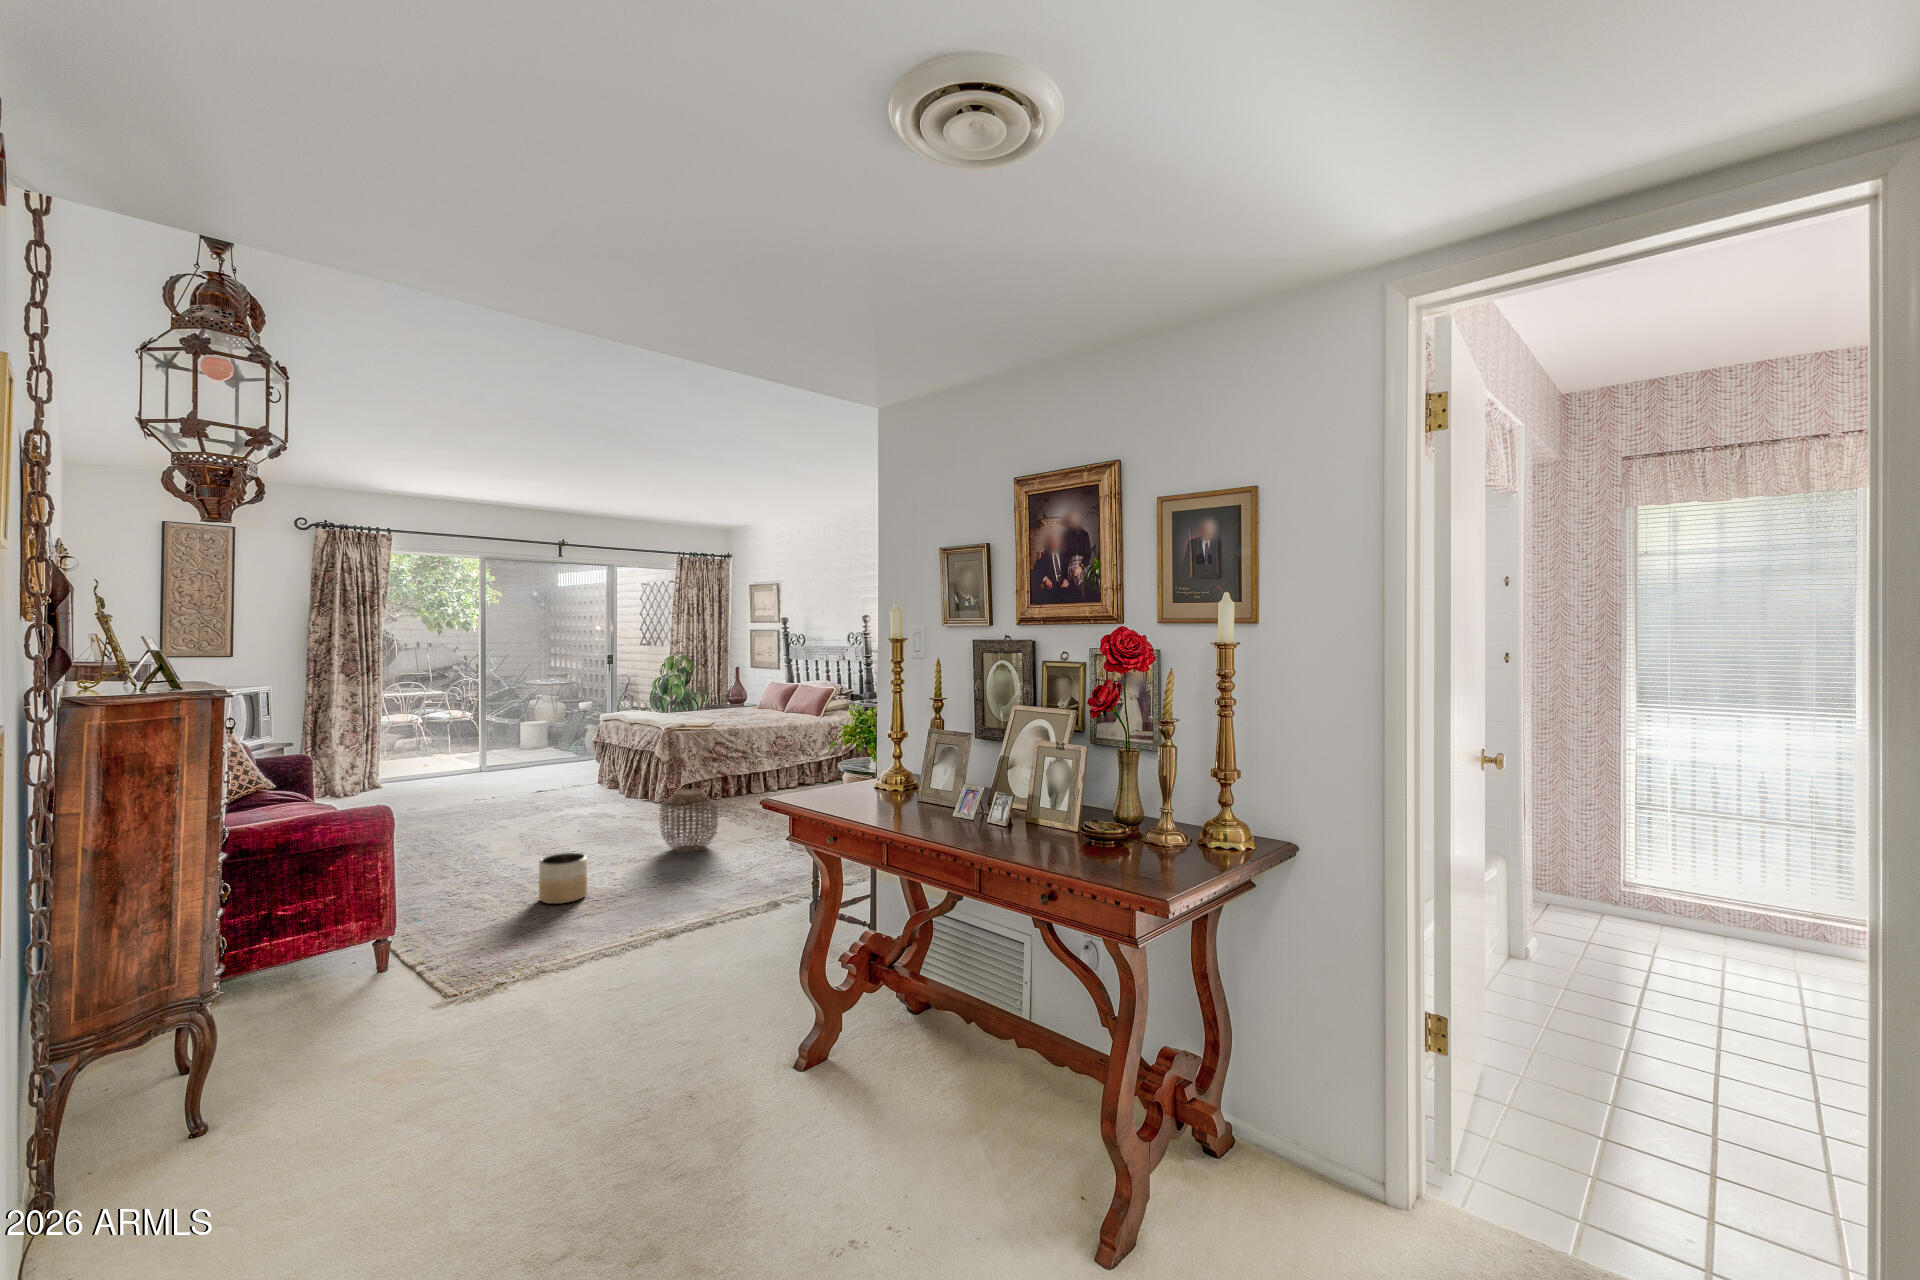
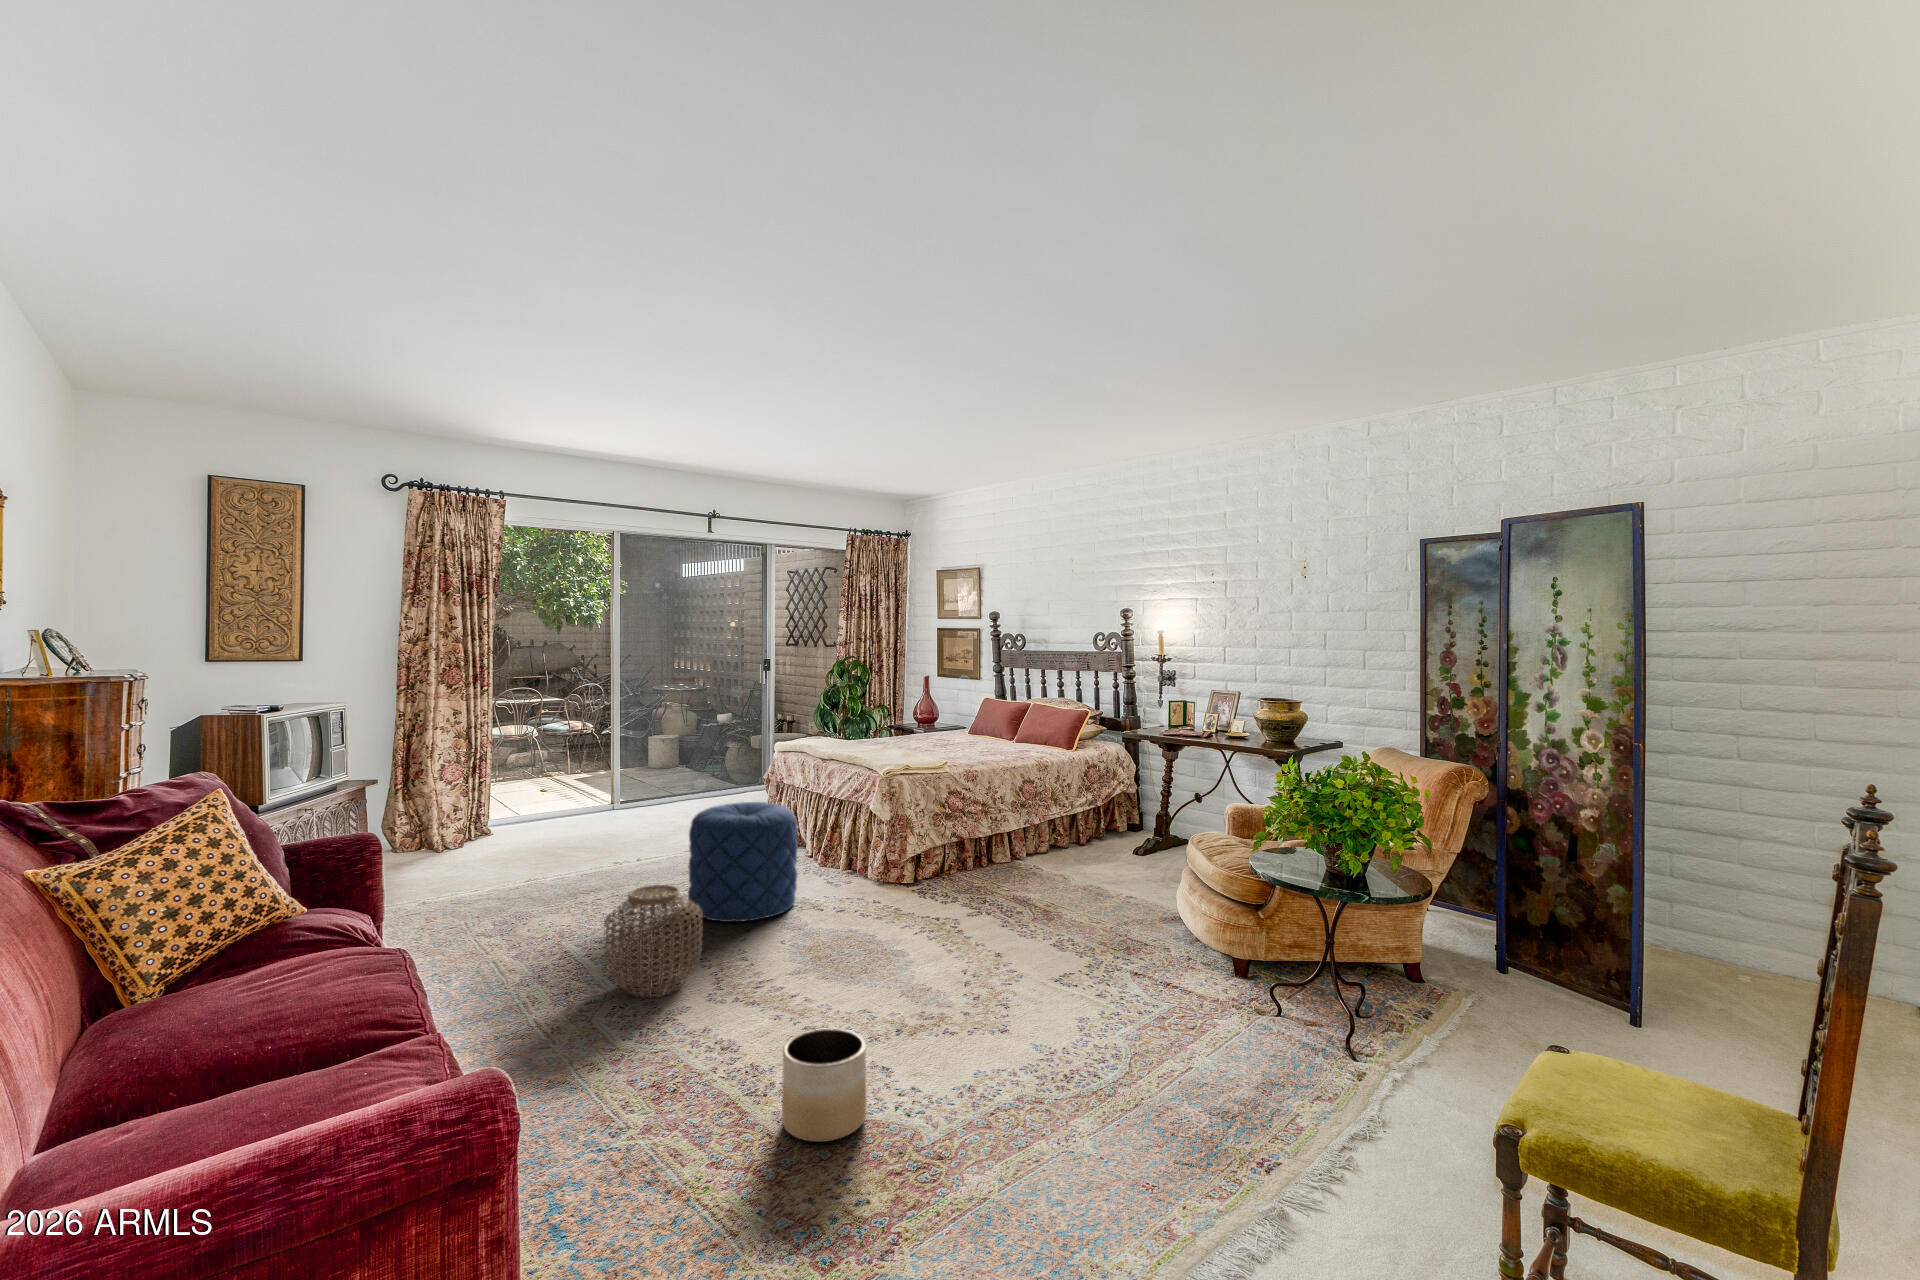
pouf: none [520,750,598,826] -> present [688,802,798,922]
woven basket: present [660,789,718,852] -> present [604,885,702,997]

